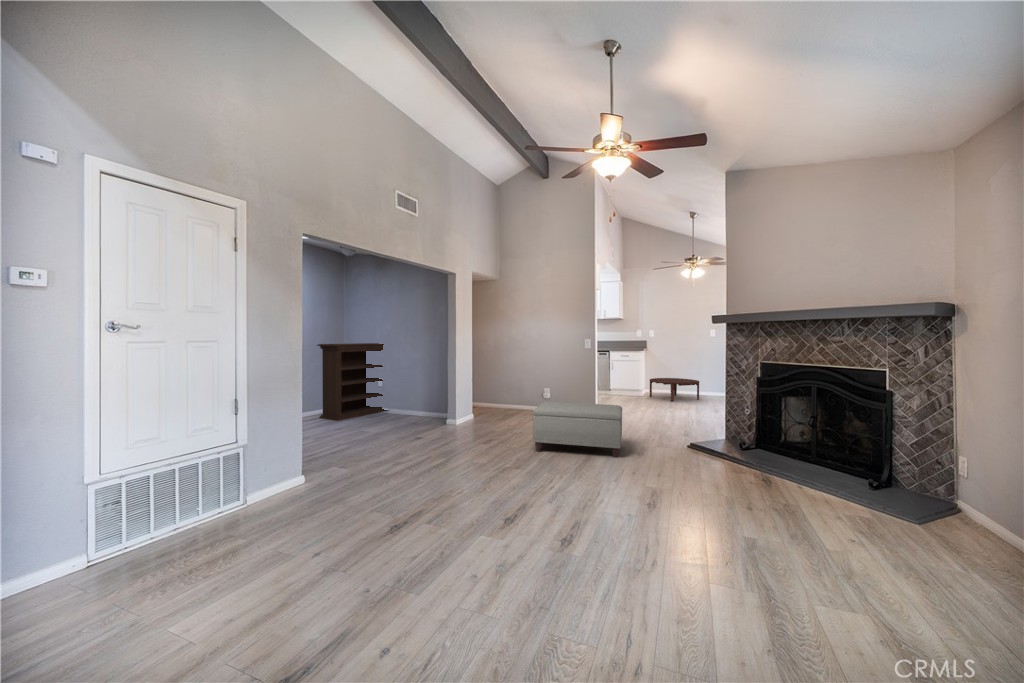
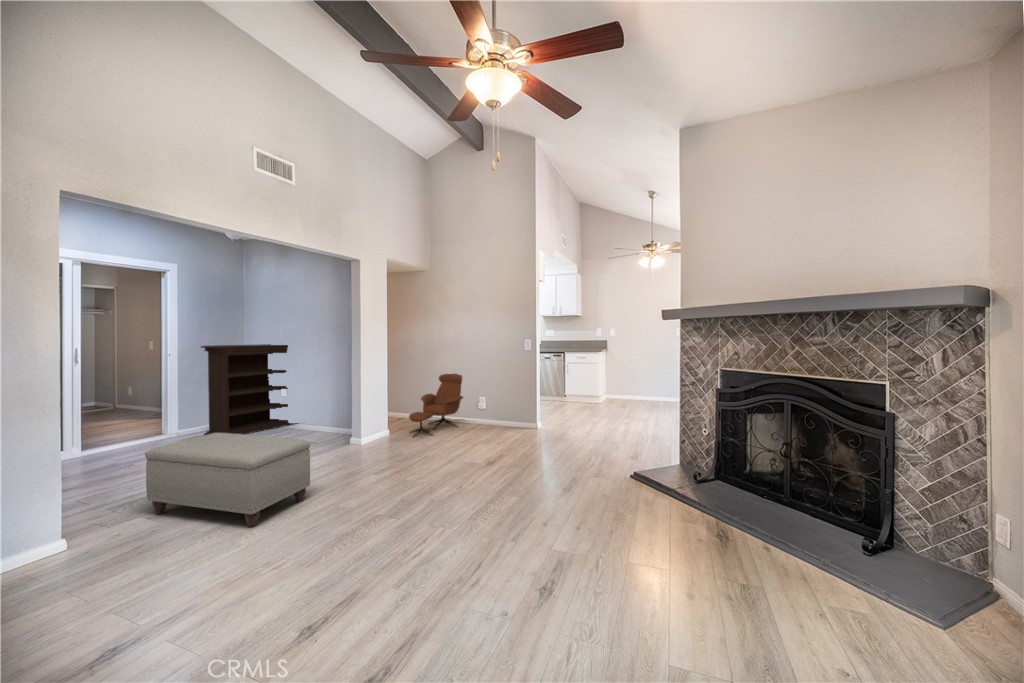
lounge chair: none [488,369,530,421] -> present [409,374,463,436]
coffee table: present [650,378,699,402] -> none [609,381,662,408]
ottoman: present [533,402,622,458] -> present [145,433,311,528]

